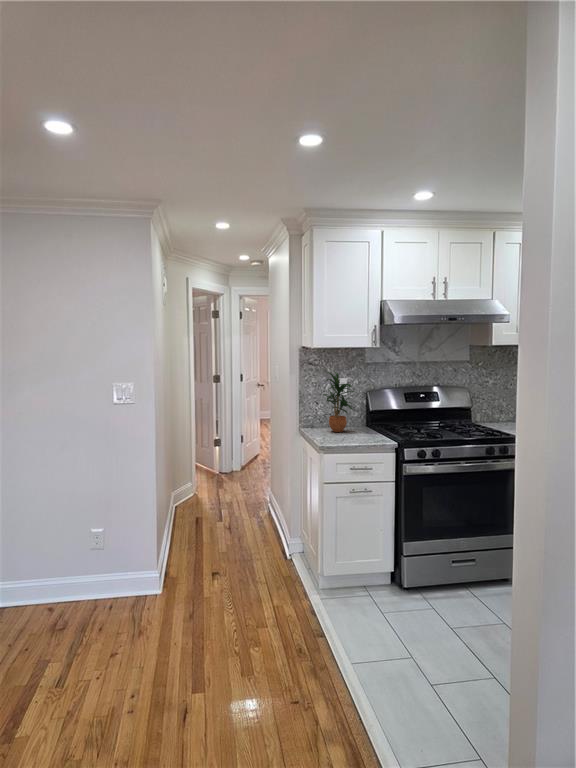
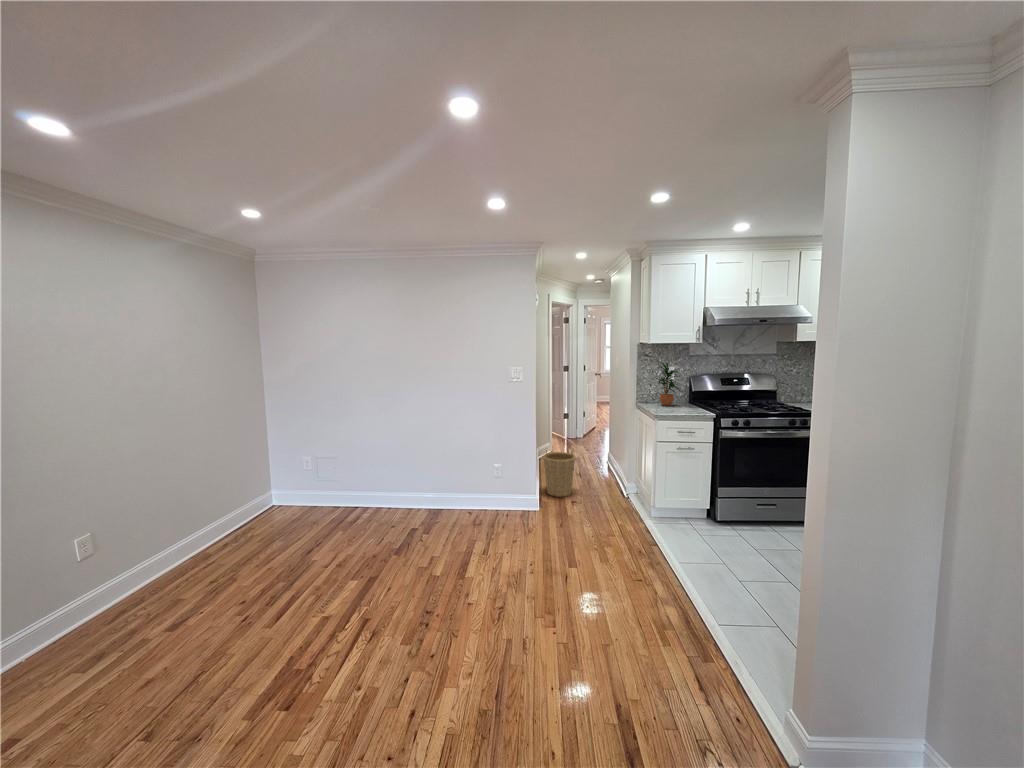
basket: none [171,496,218,568] -> present [543,449,576,497]

